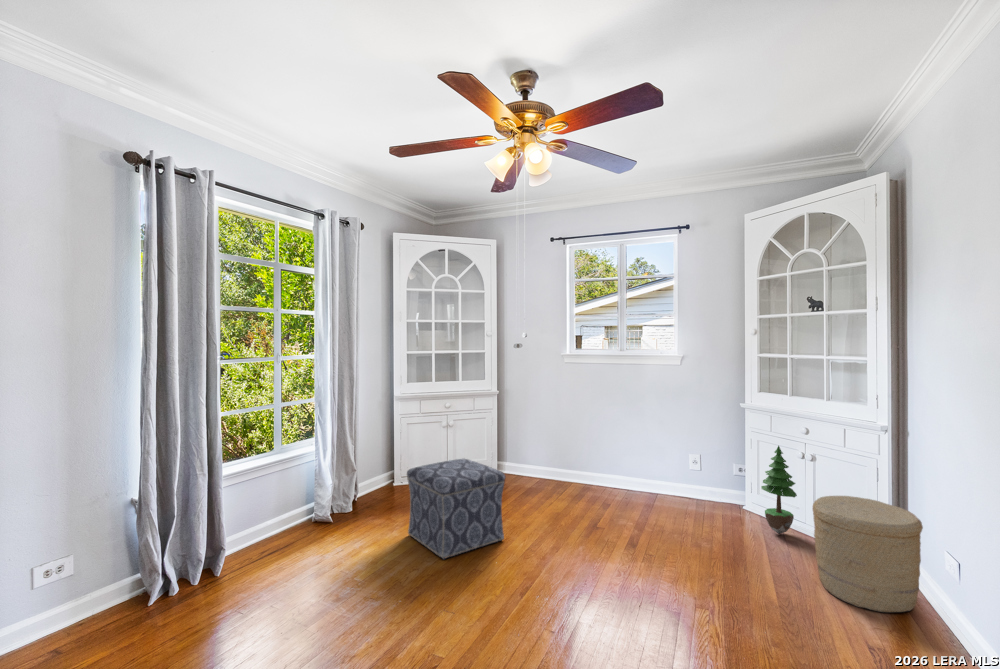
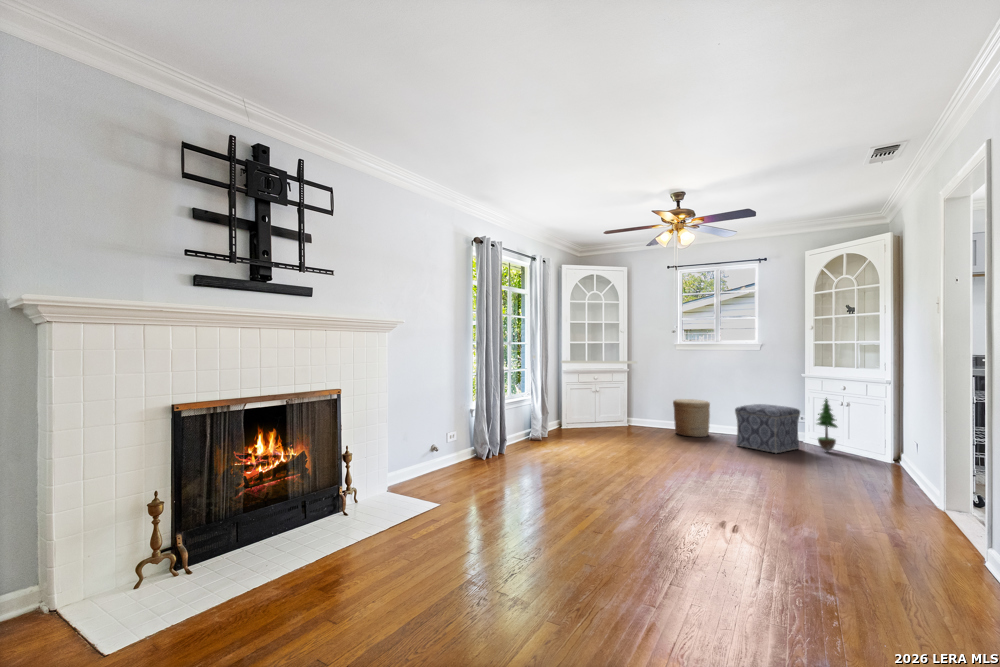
ottoman: present [407,459,505,559] -> present [735,404,800,453]
woven basket: present [813,496,923,612] -> present [673,399,710,437]

